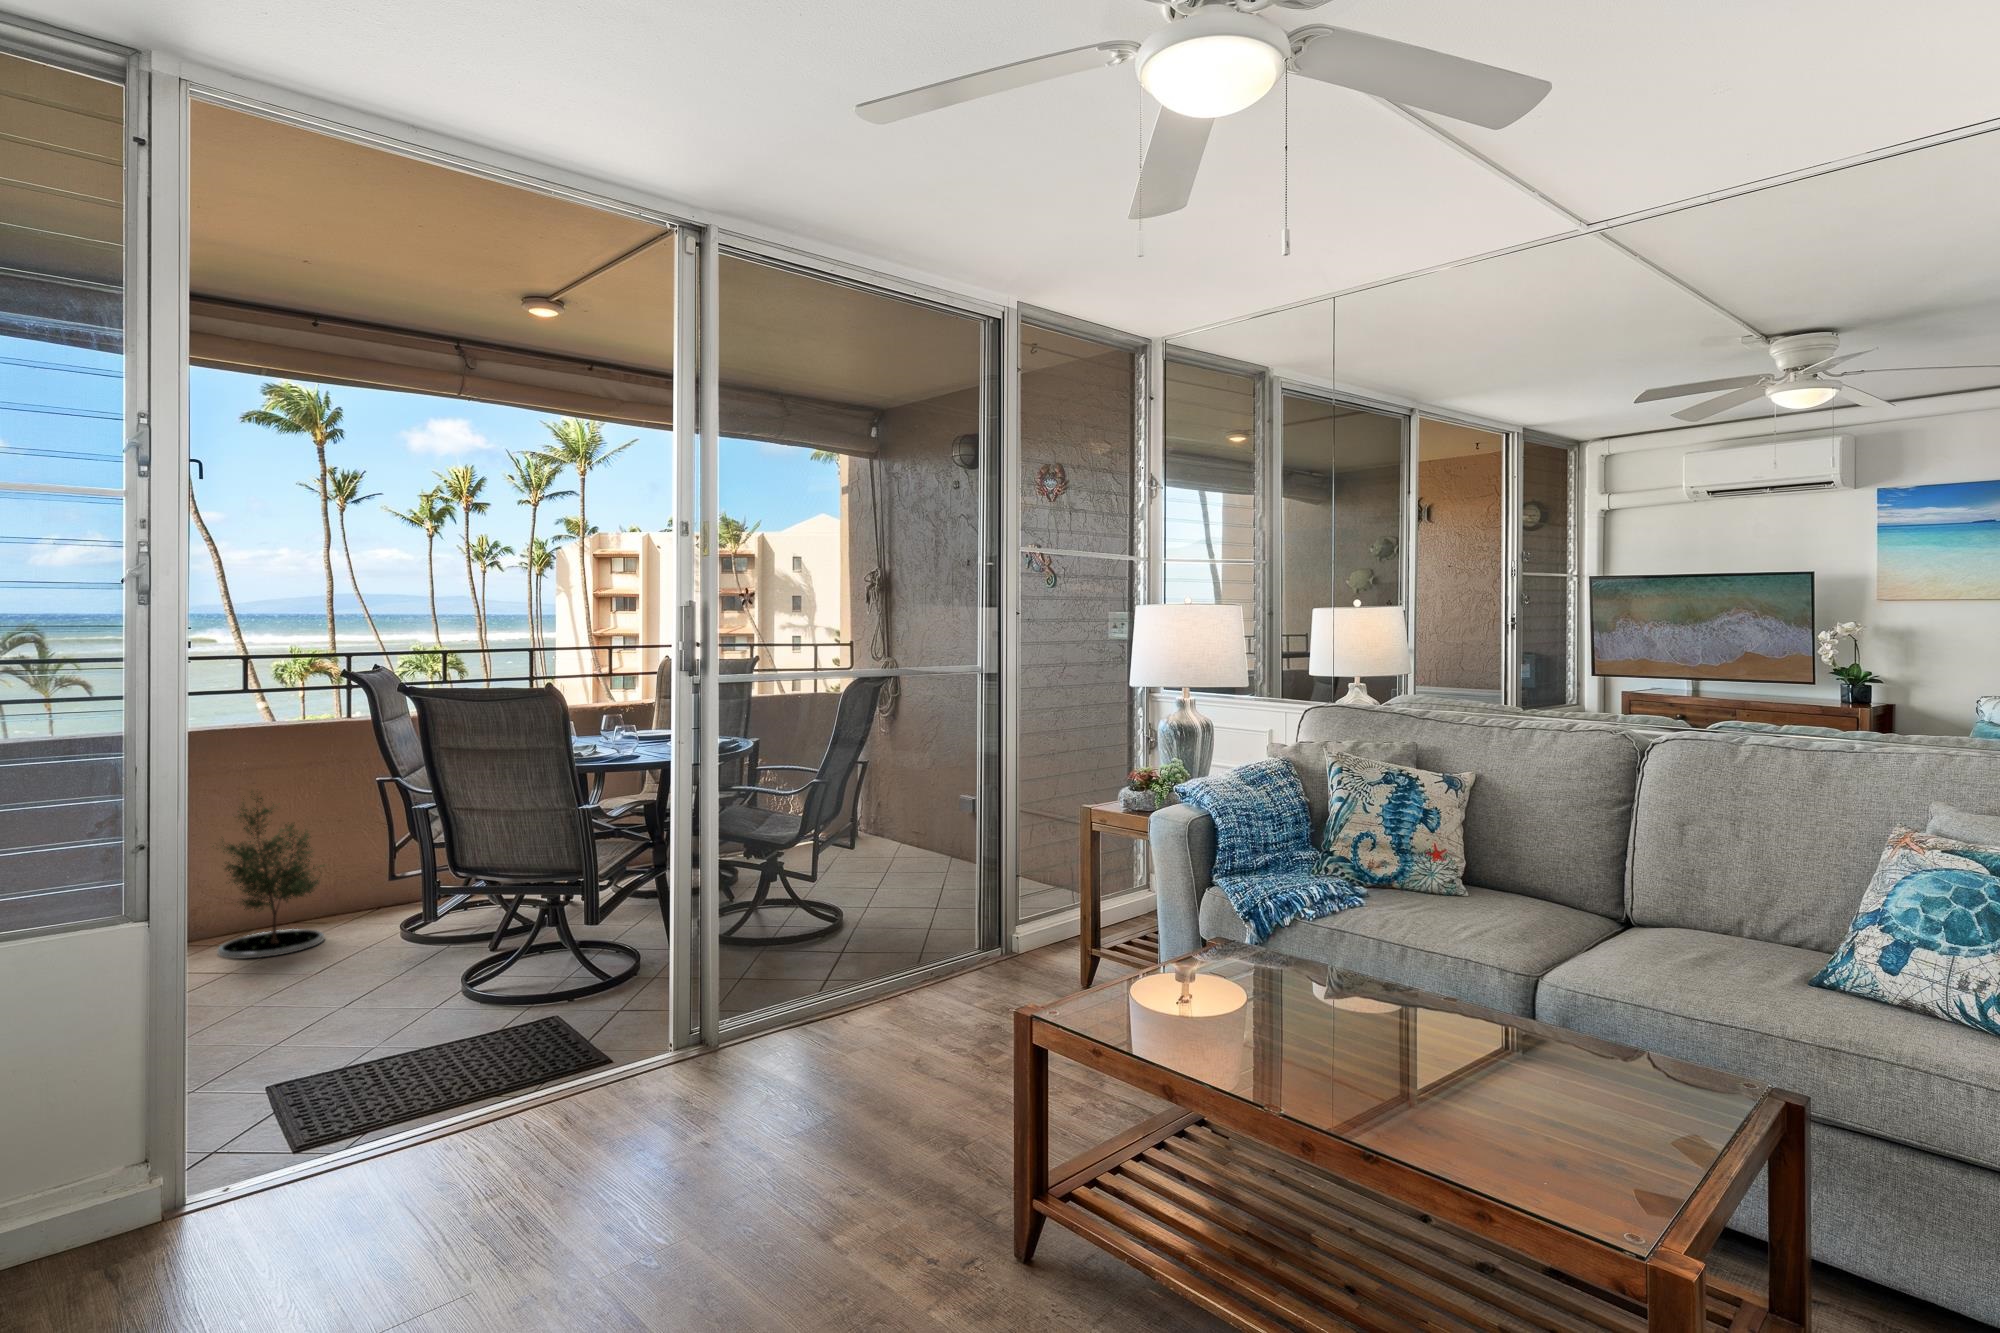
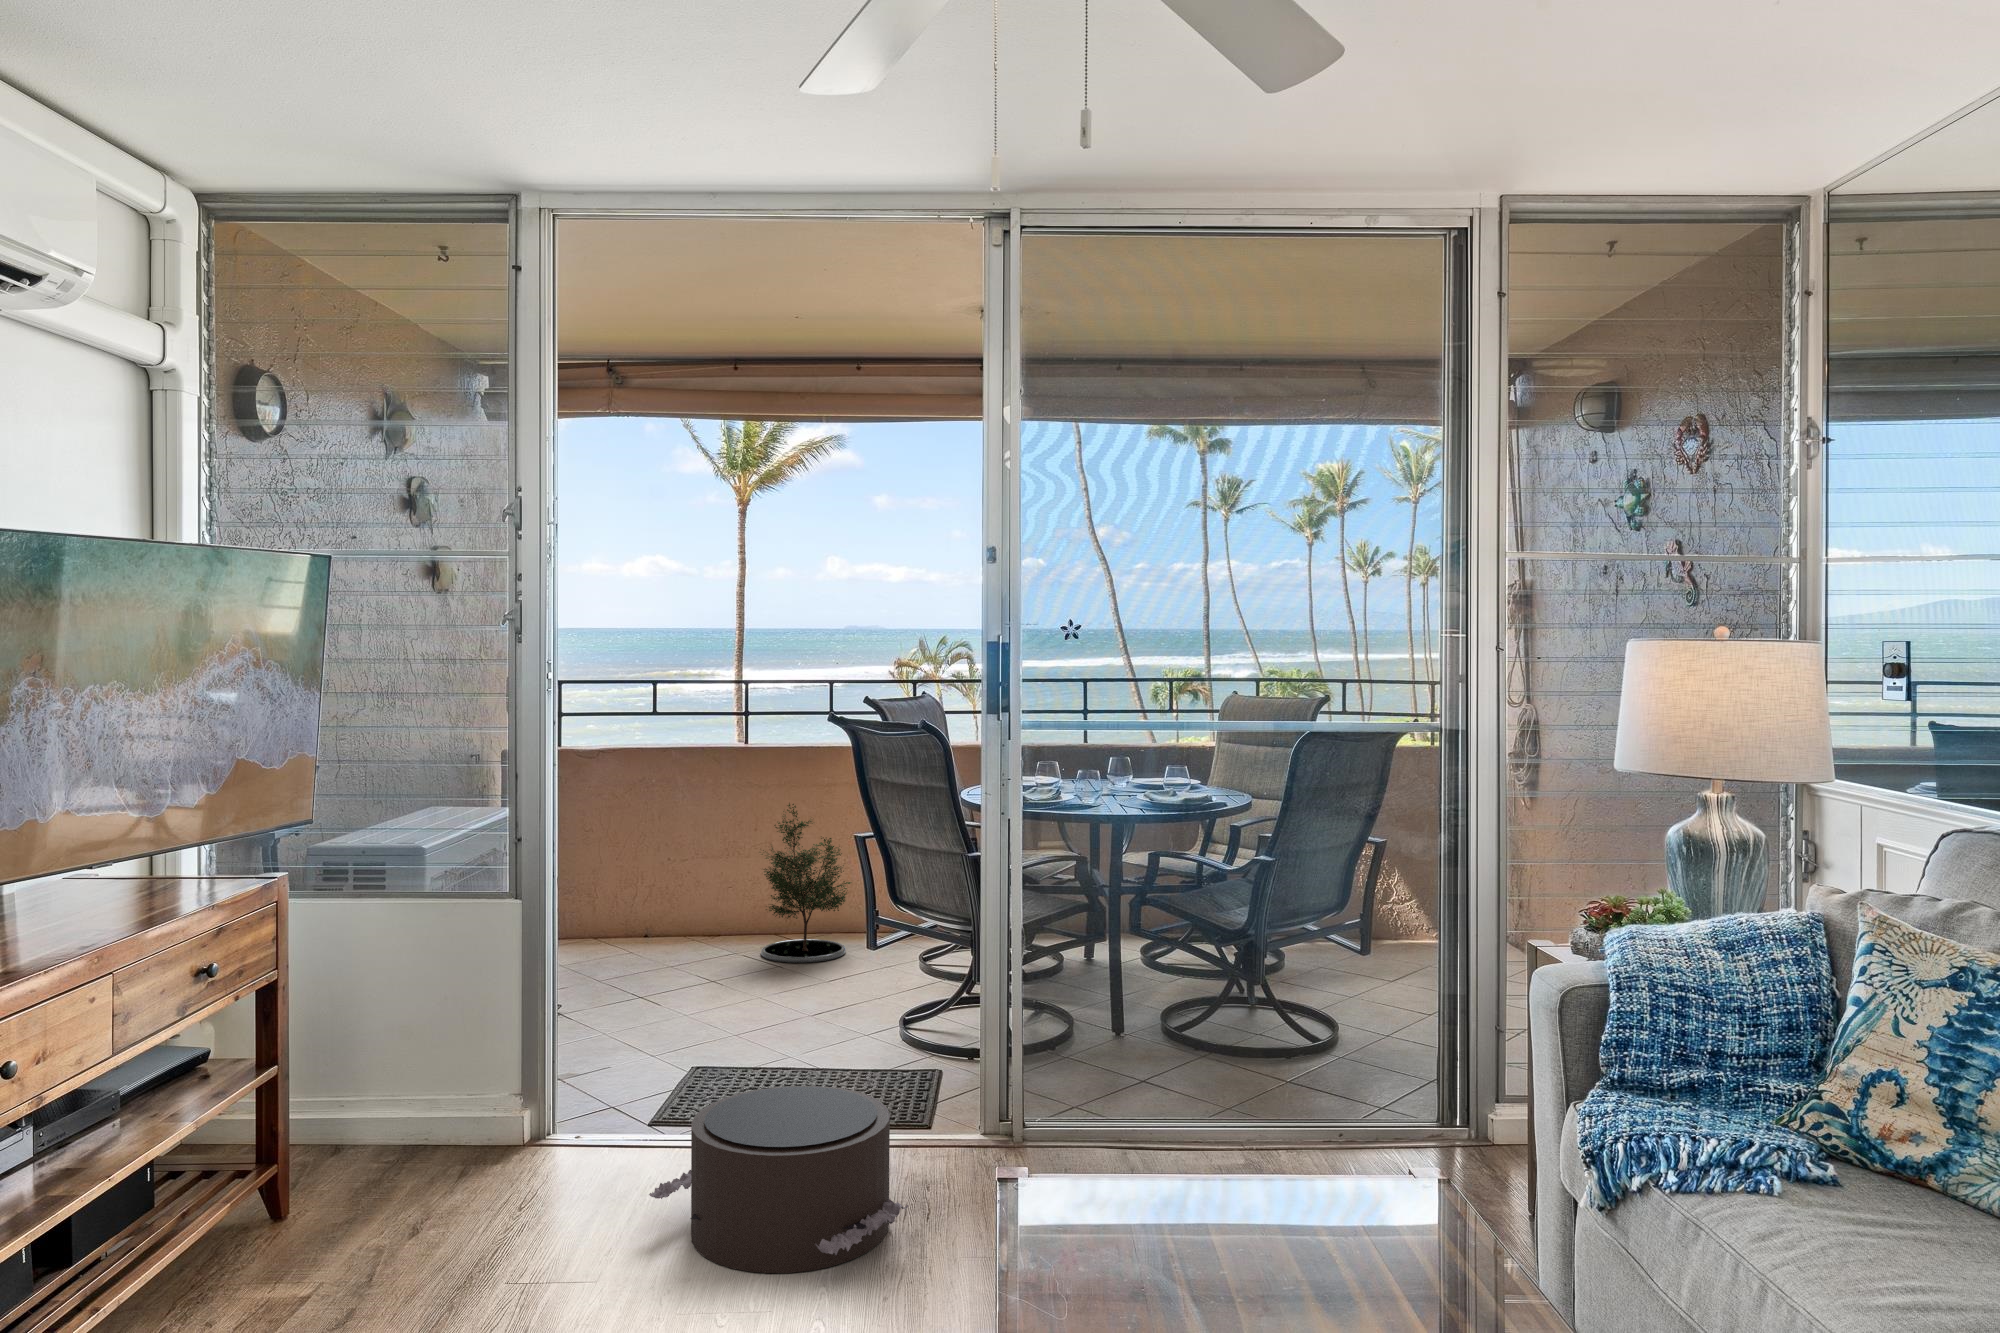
pouf: none [460,1017,724,1201] -> present [649,1086,908,1273]

